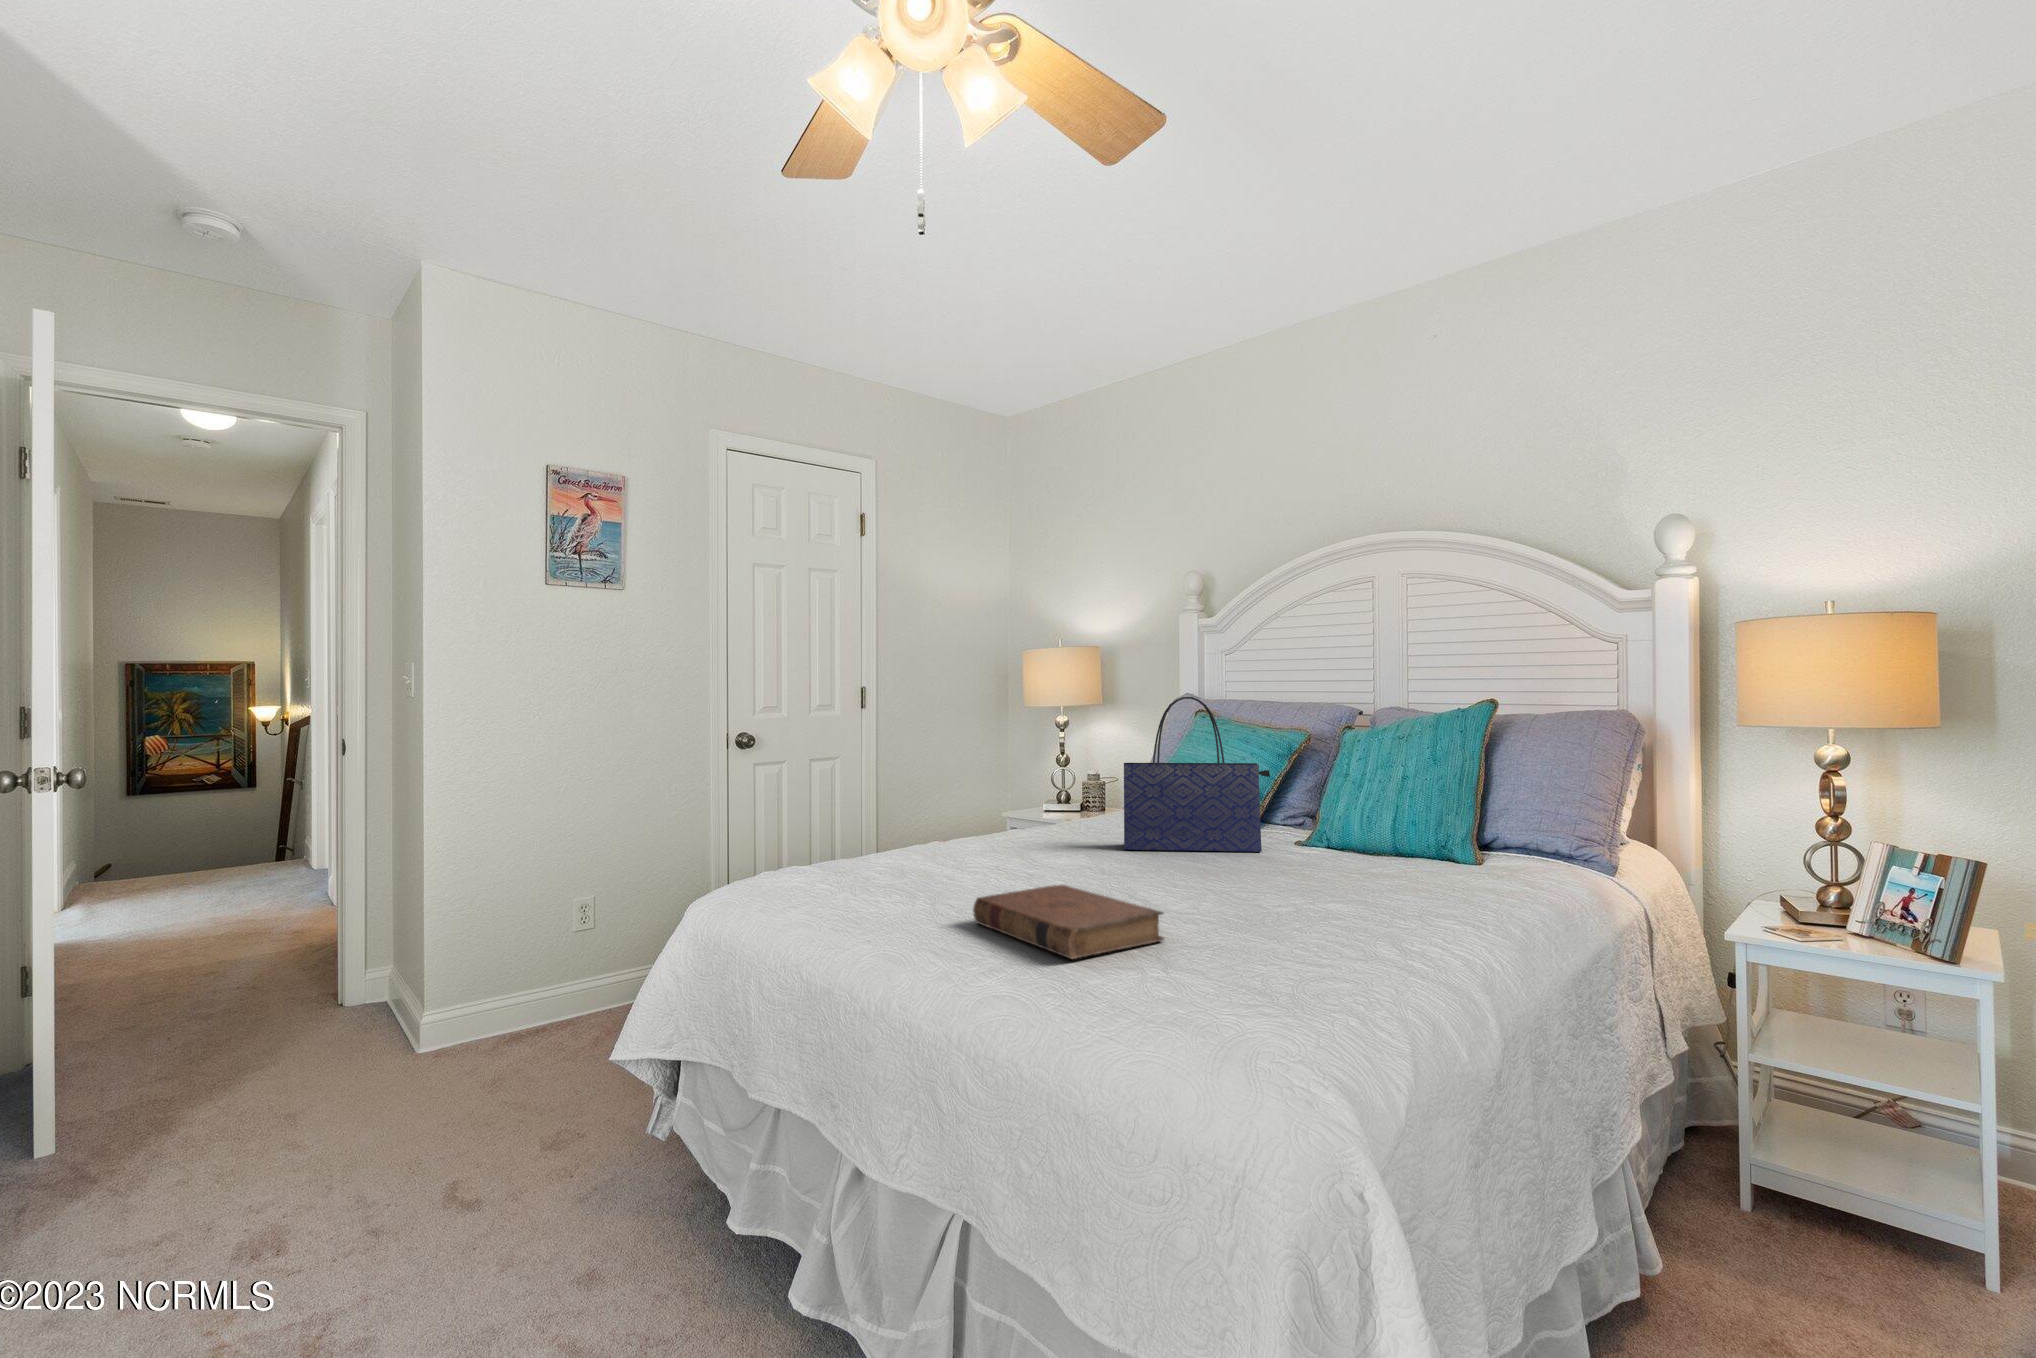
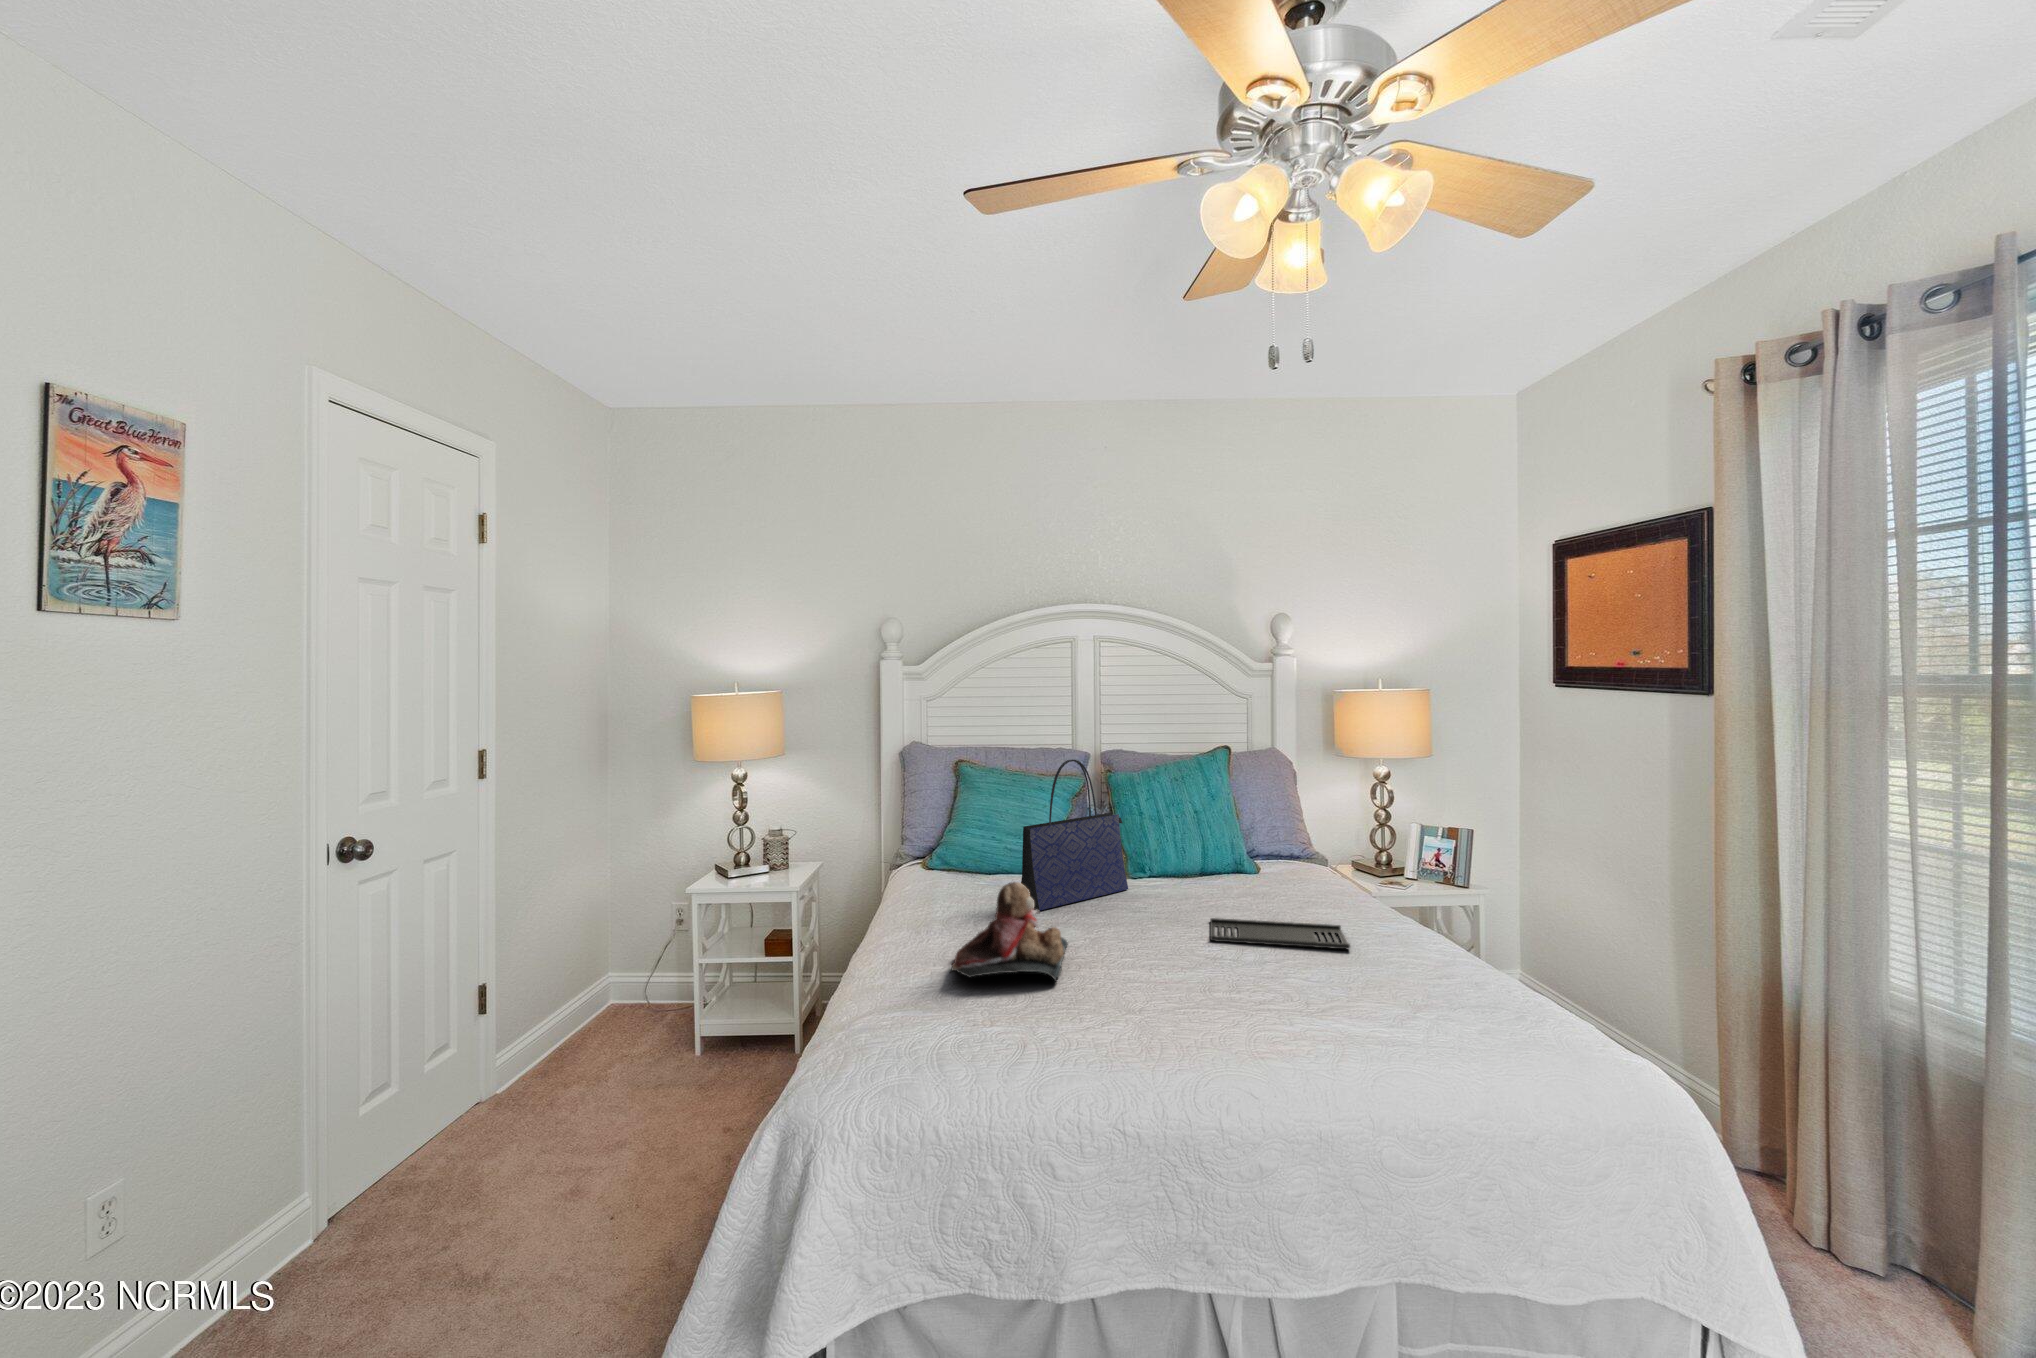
teddy bear: none [913,790,1075,883] -> present [951,882,1068,982]
tray: none [1204,878,1383,922] -> present [1210,918,1350,949]
book: present [973,885,1165,959] -> none [1184,968,1356,1042]

